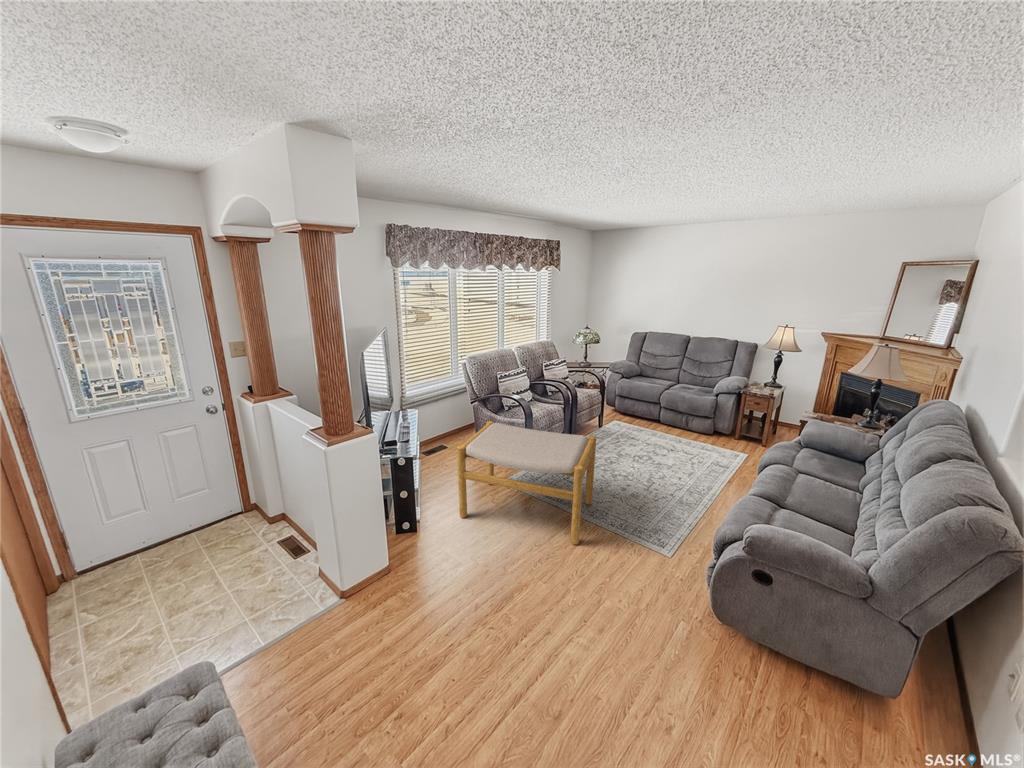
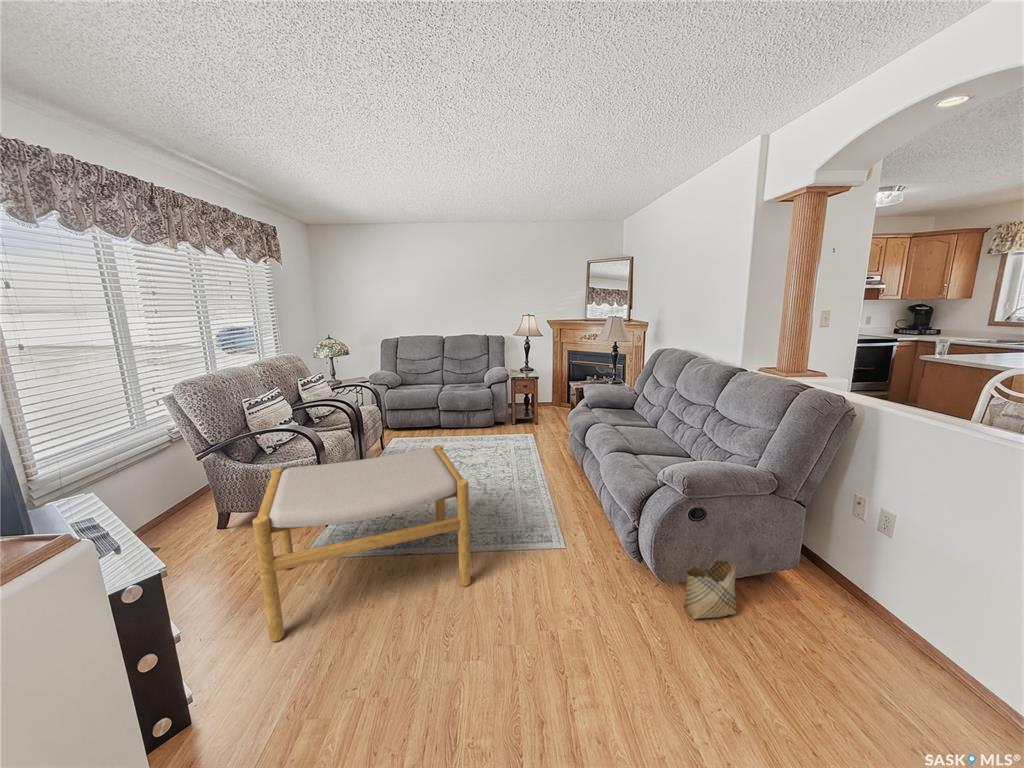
woven basket: none [736,608,810,703] -> present [683,536,736,619]

